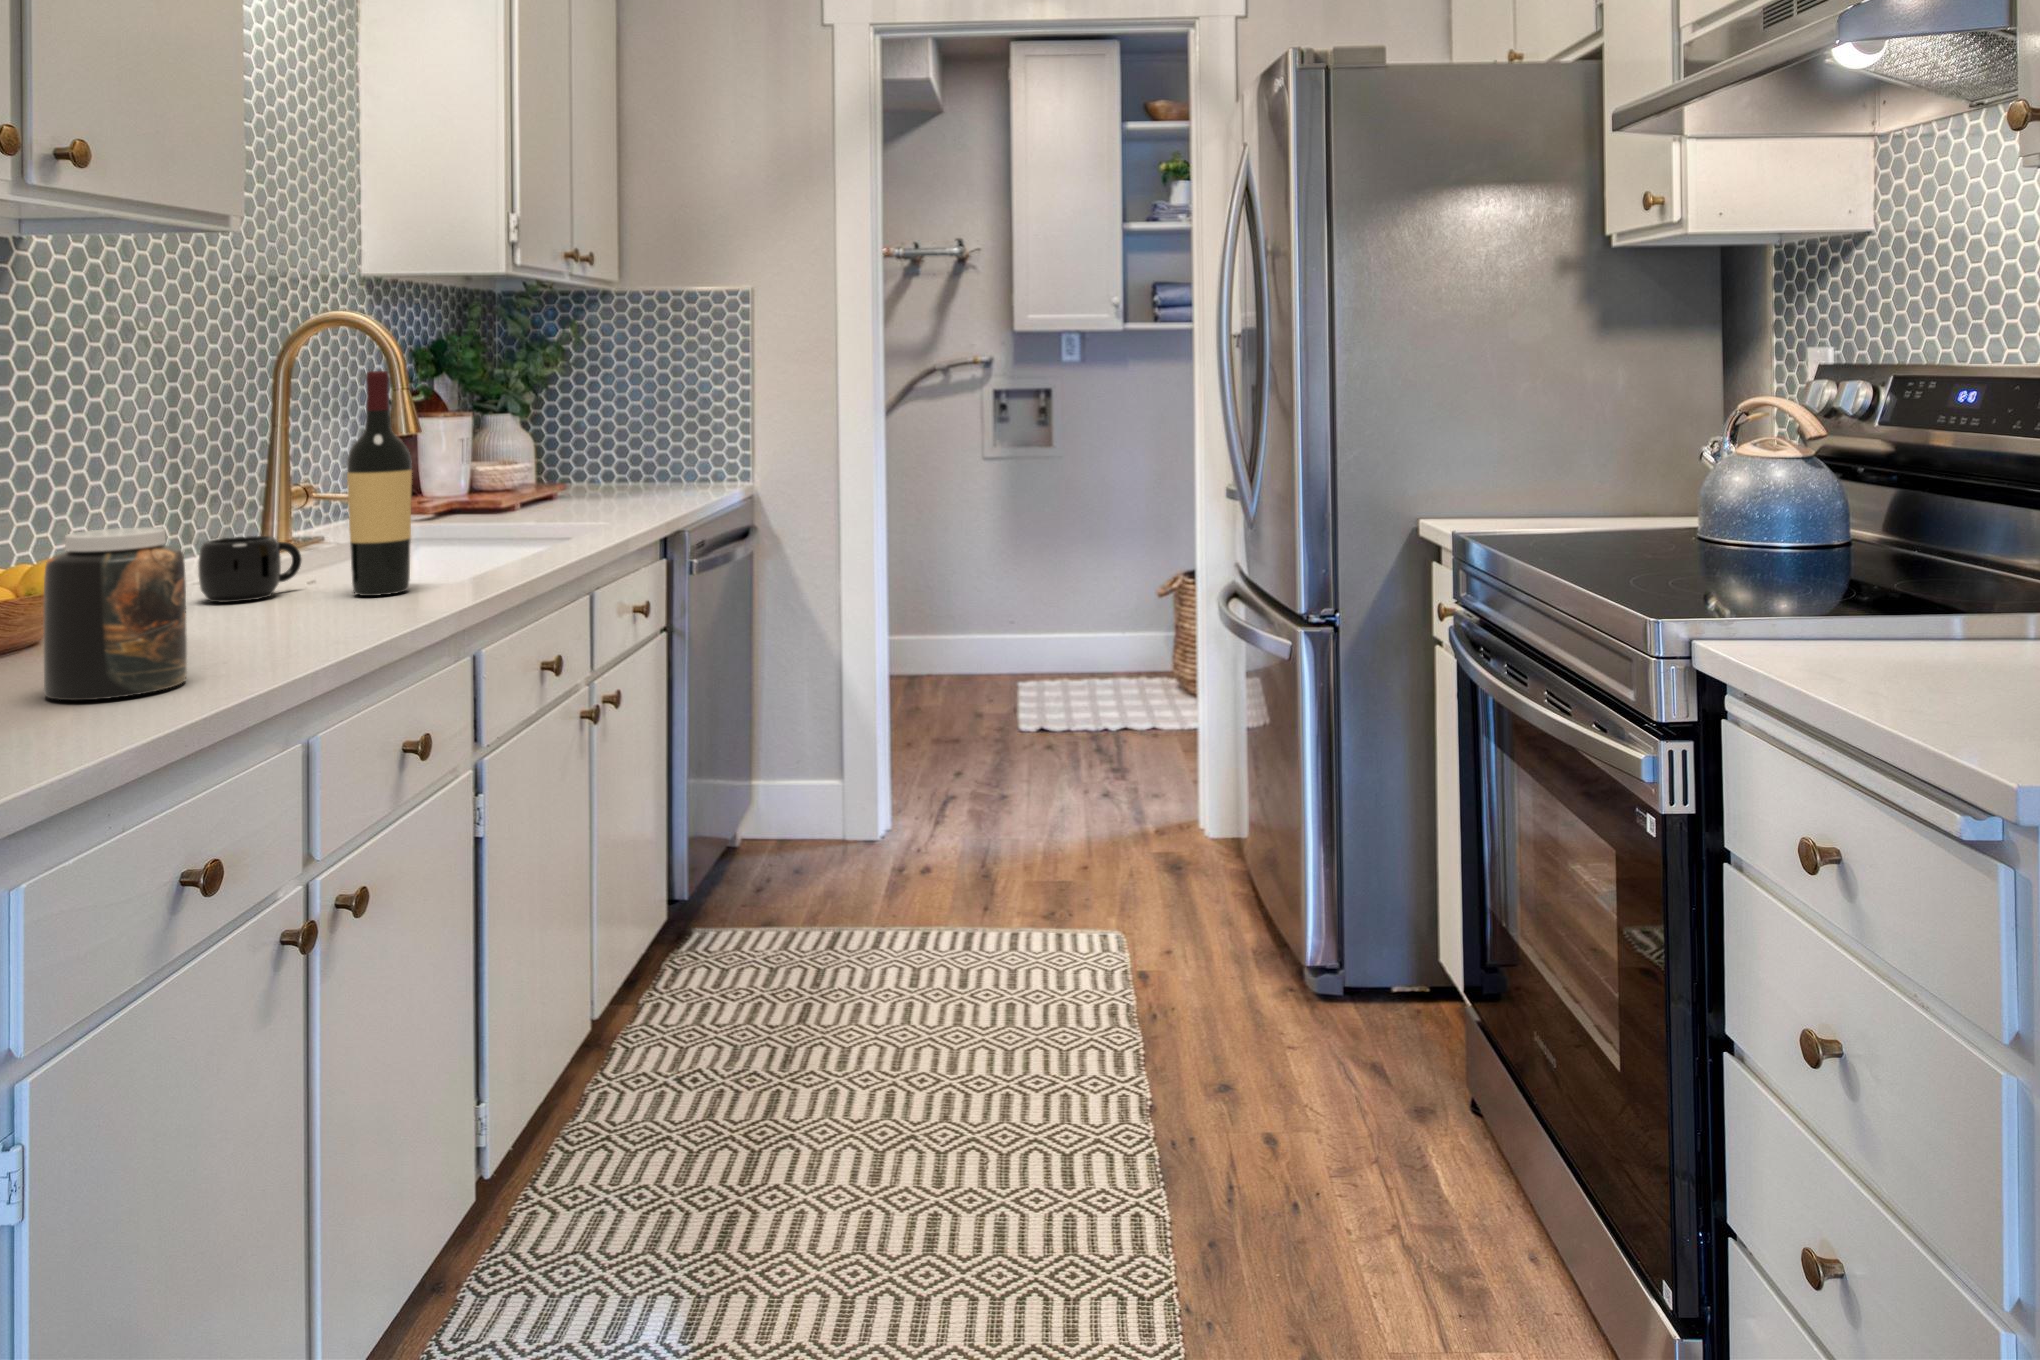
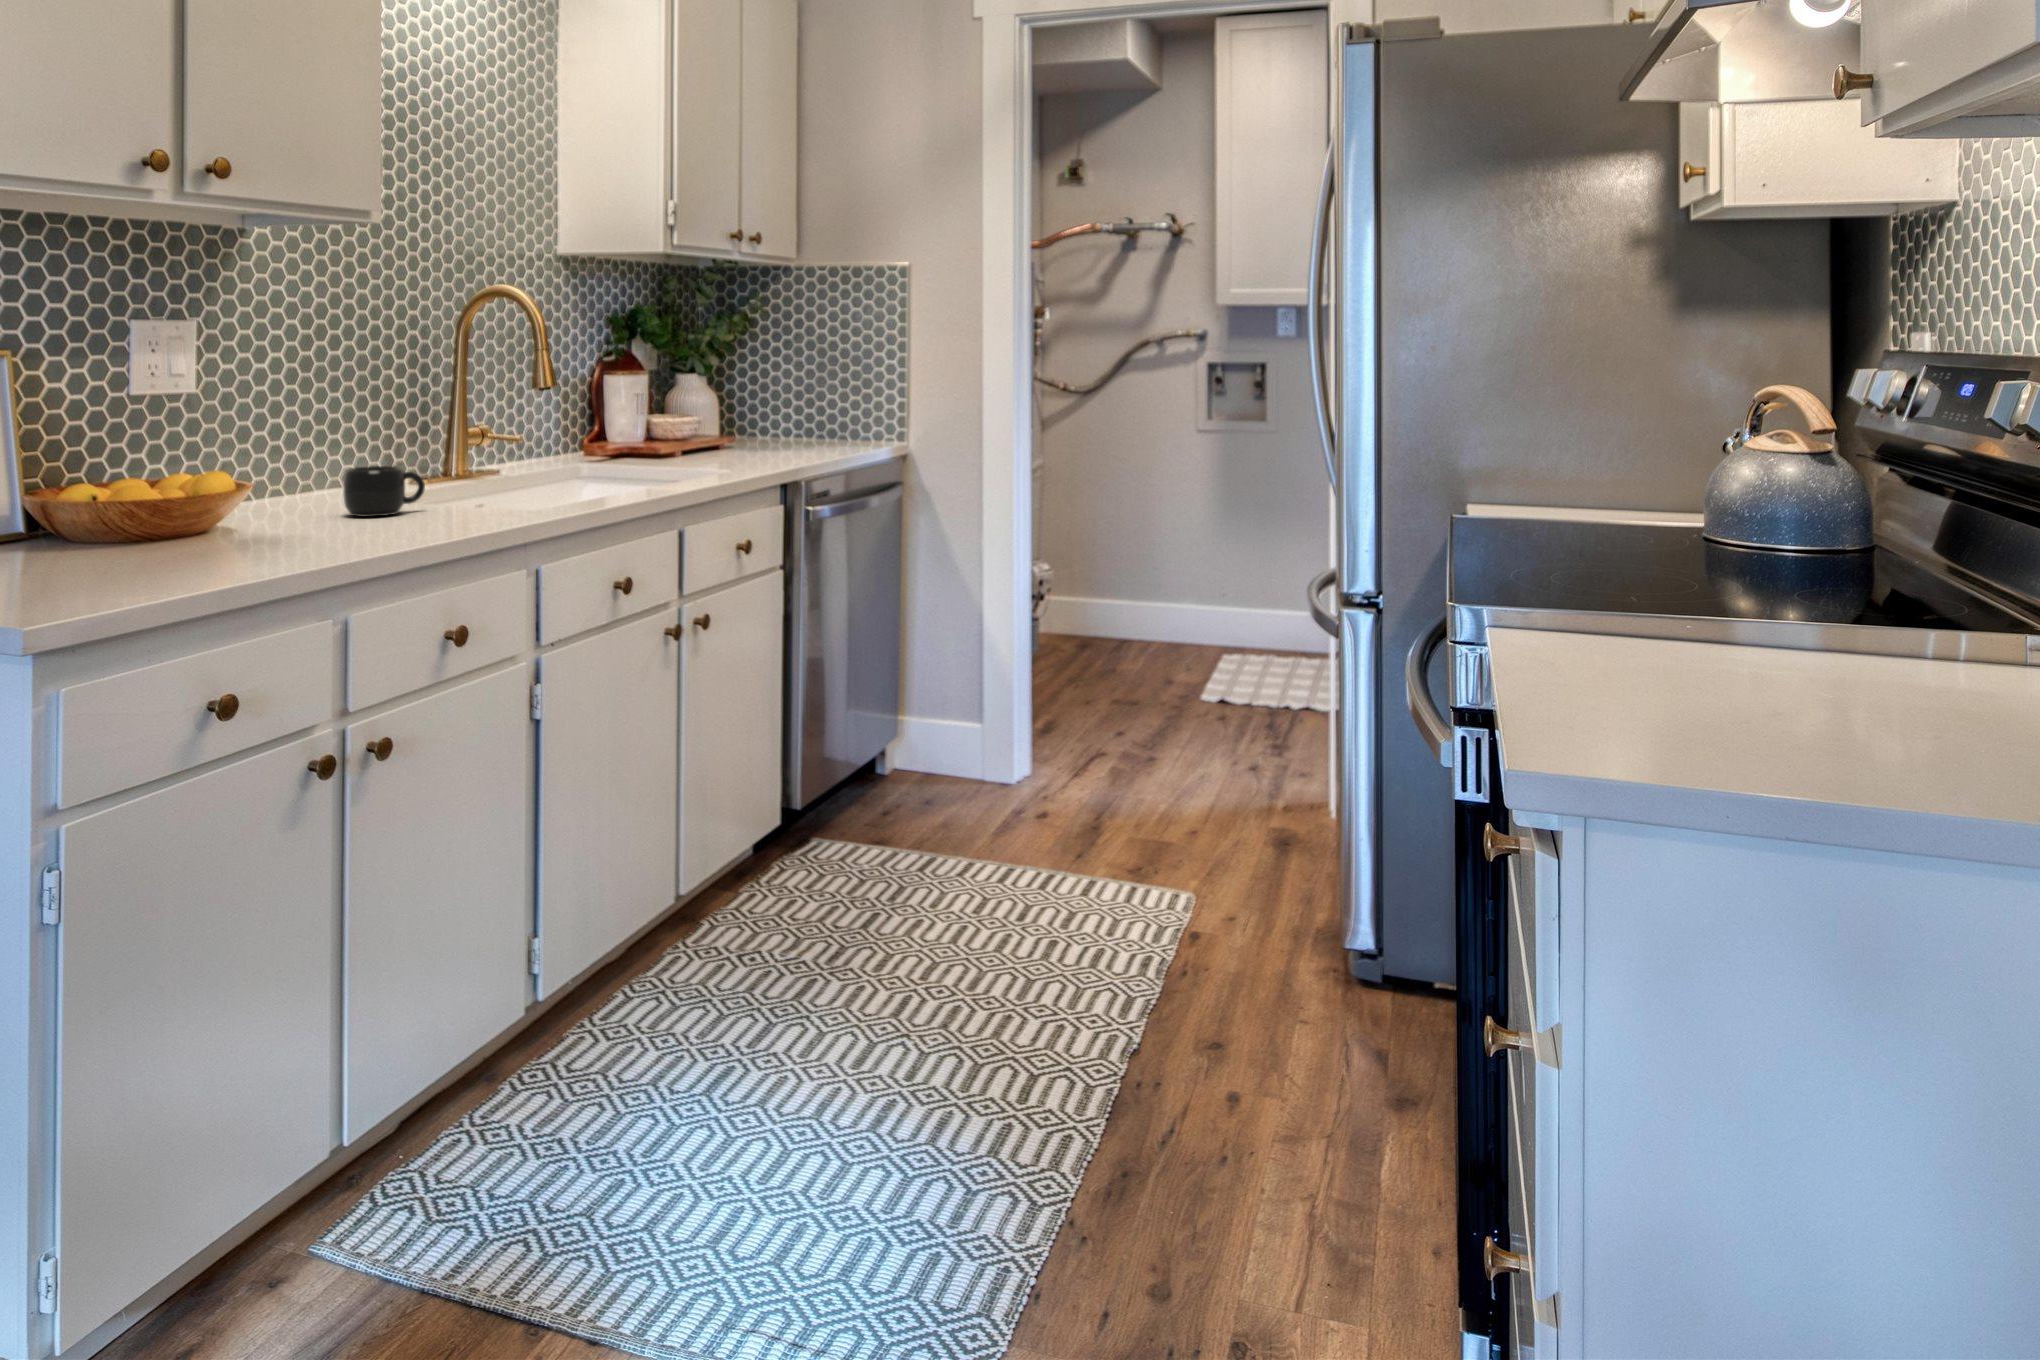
wine bottle: present [347,371,412,596] -> none [447,338,497,519]
jar: present [43,527,187,700] -> none [148,453,248,577]

